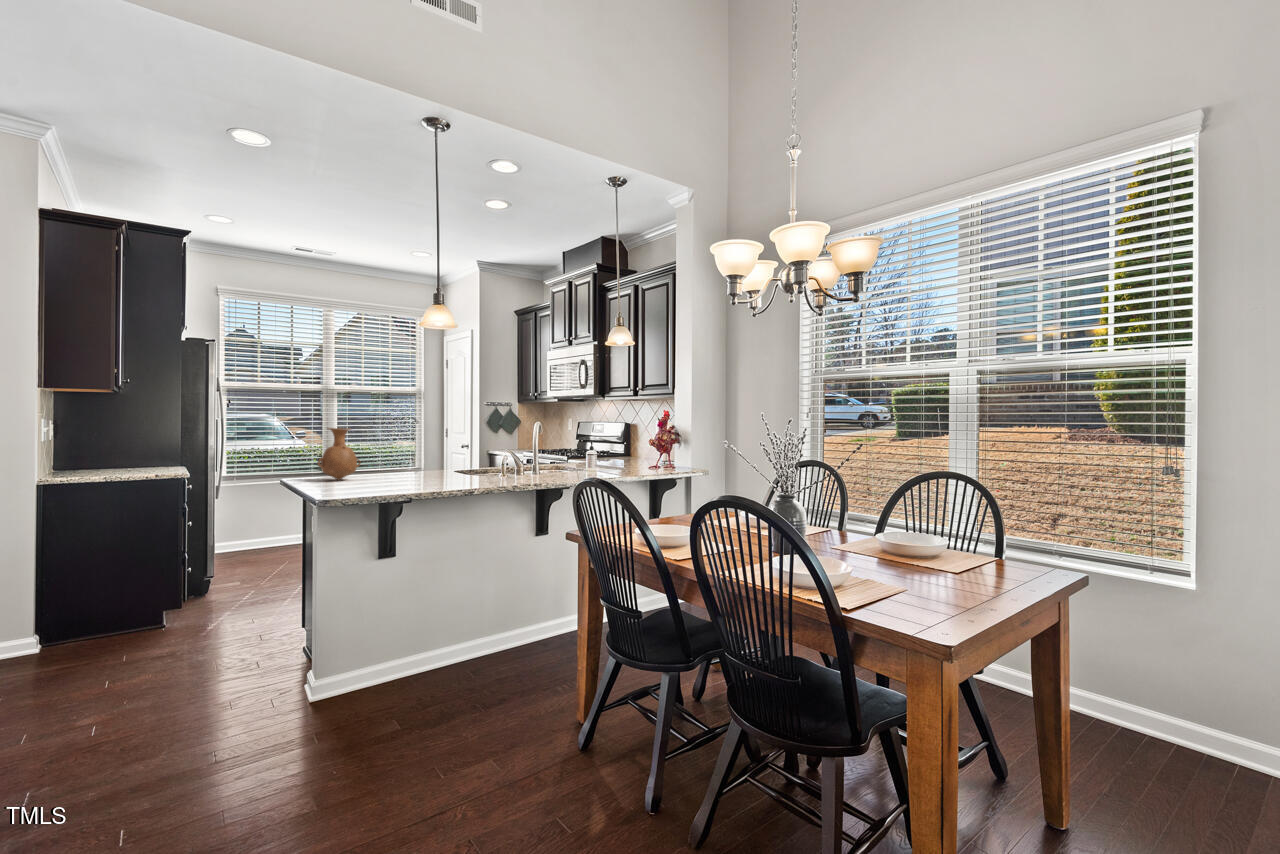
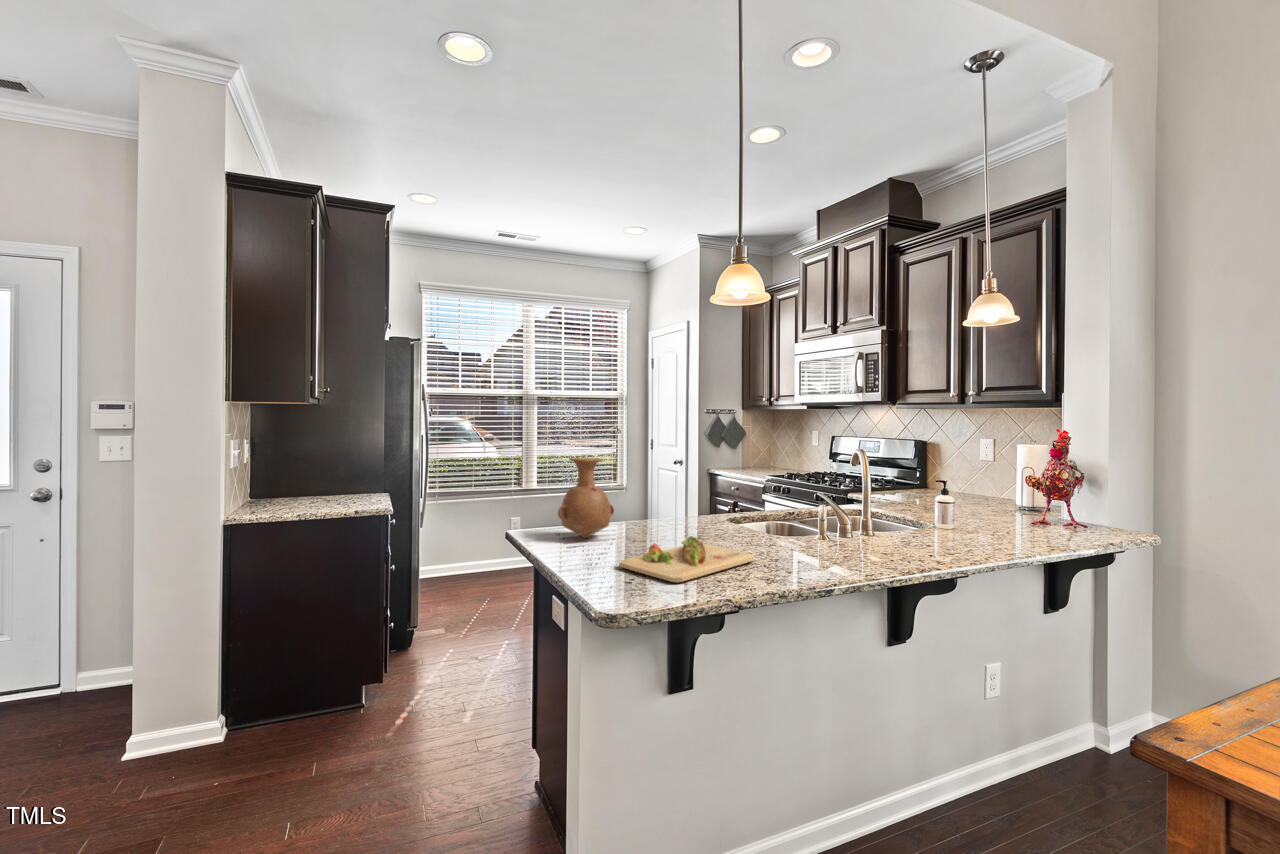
cutting board: none [349,470,438,491] -> present [619,536,754,582]

